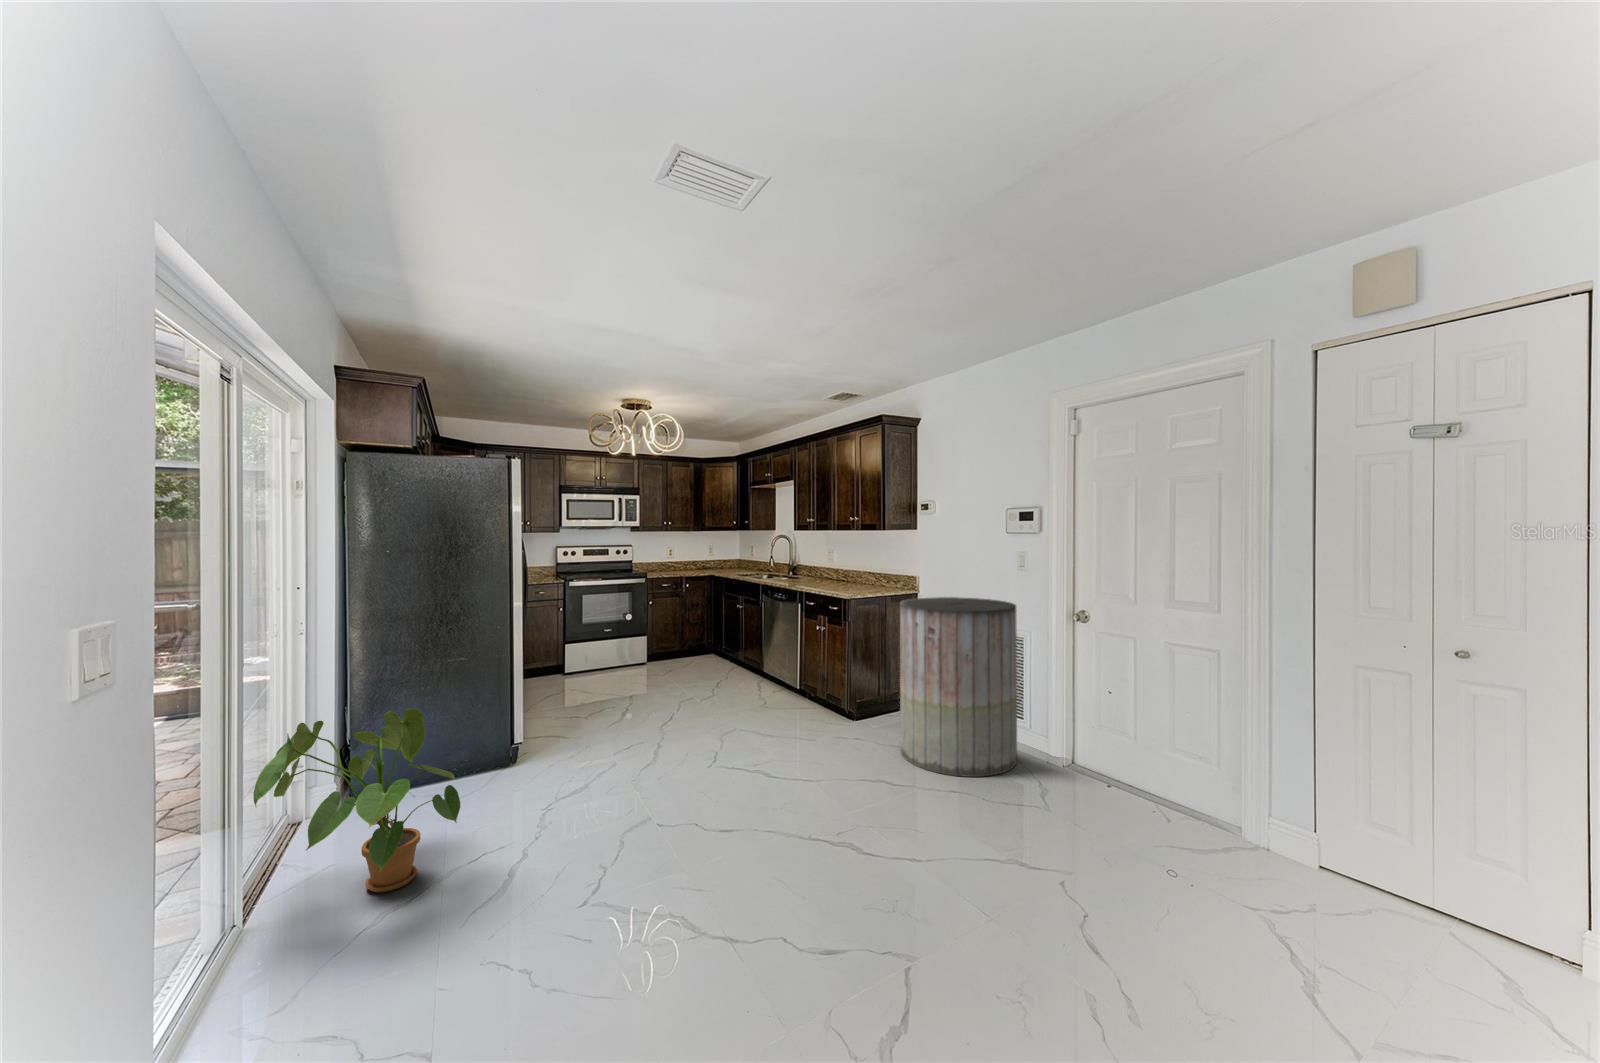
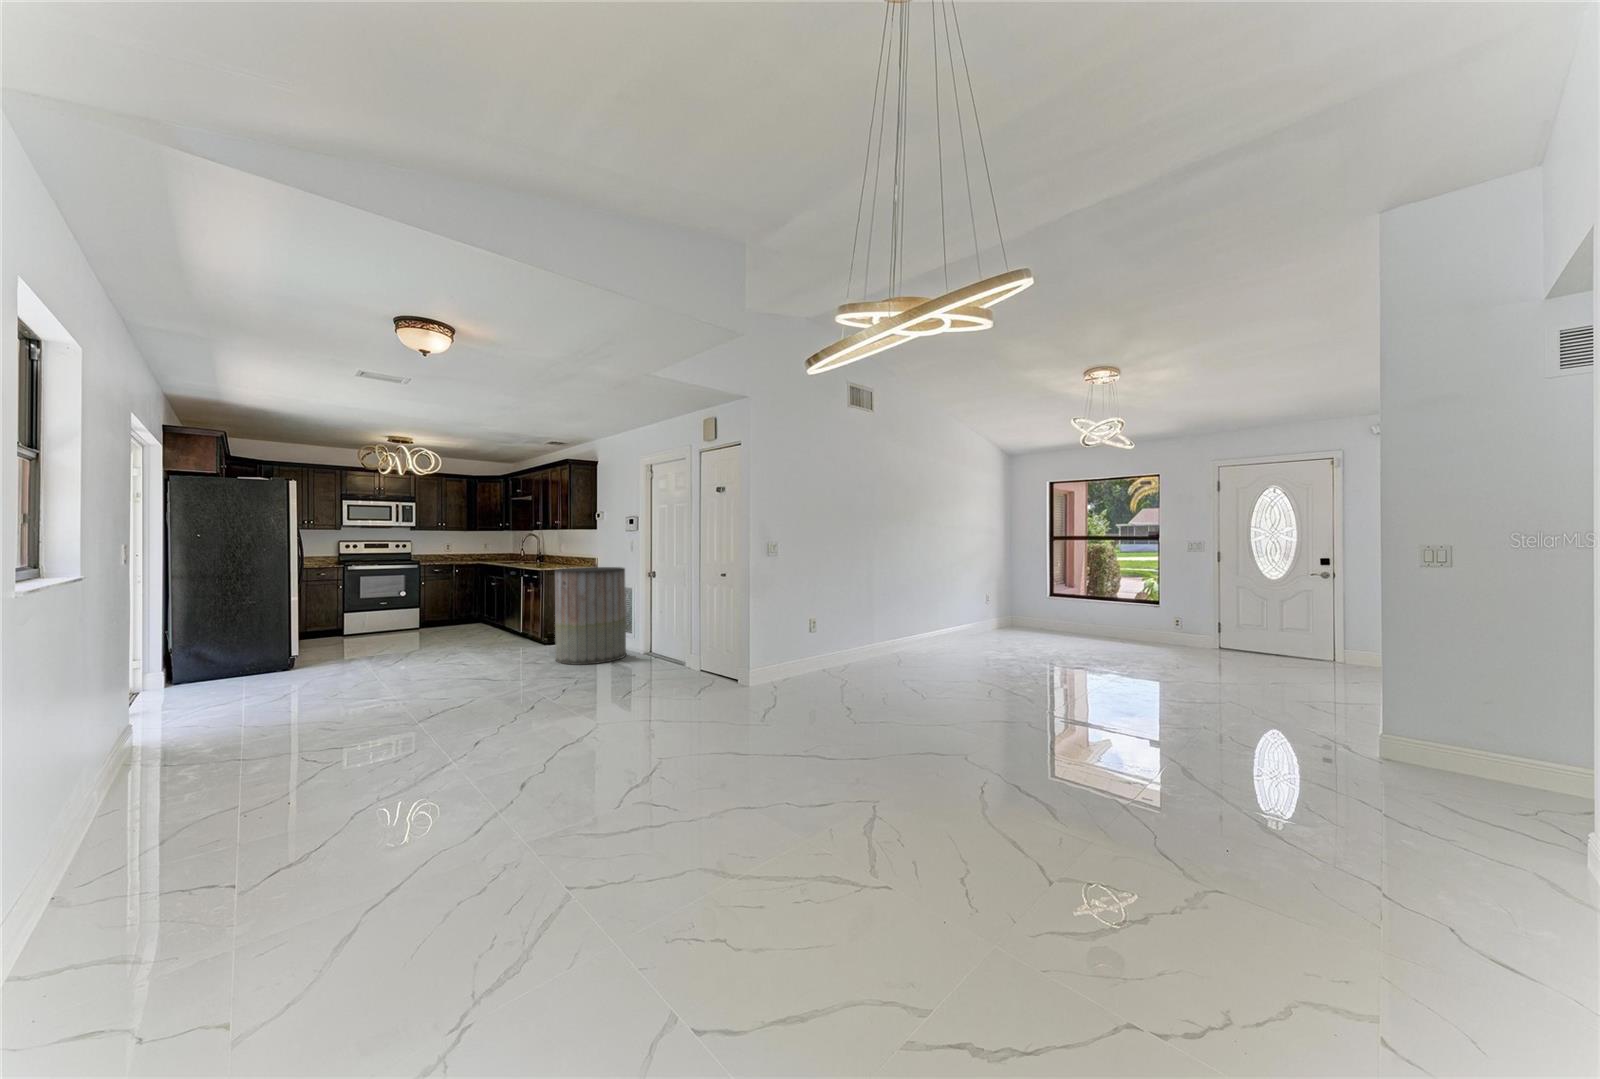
house plant: present [253,709,460,892] -> none [96,621,232,719]

